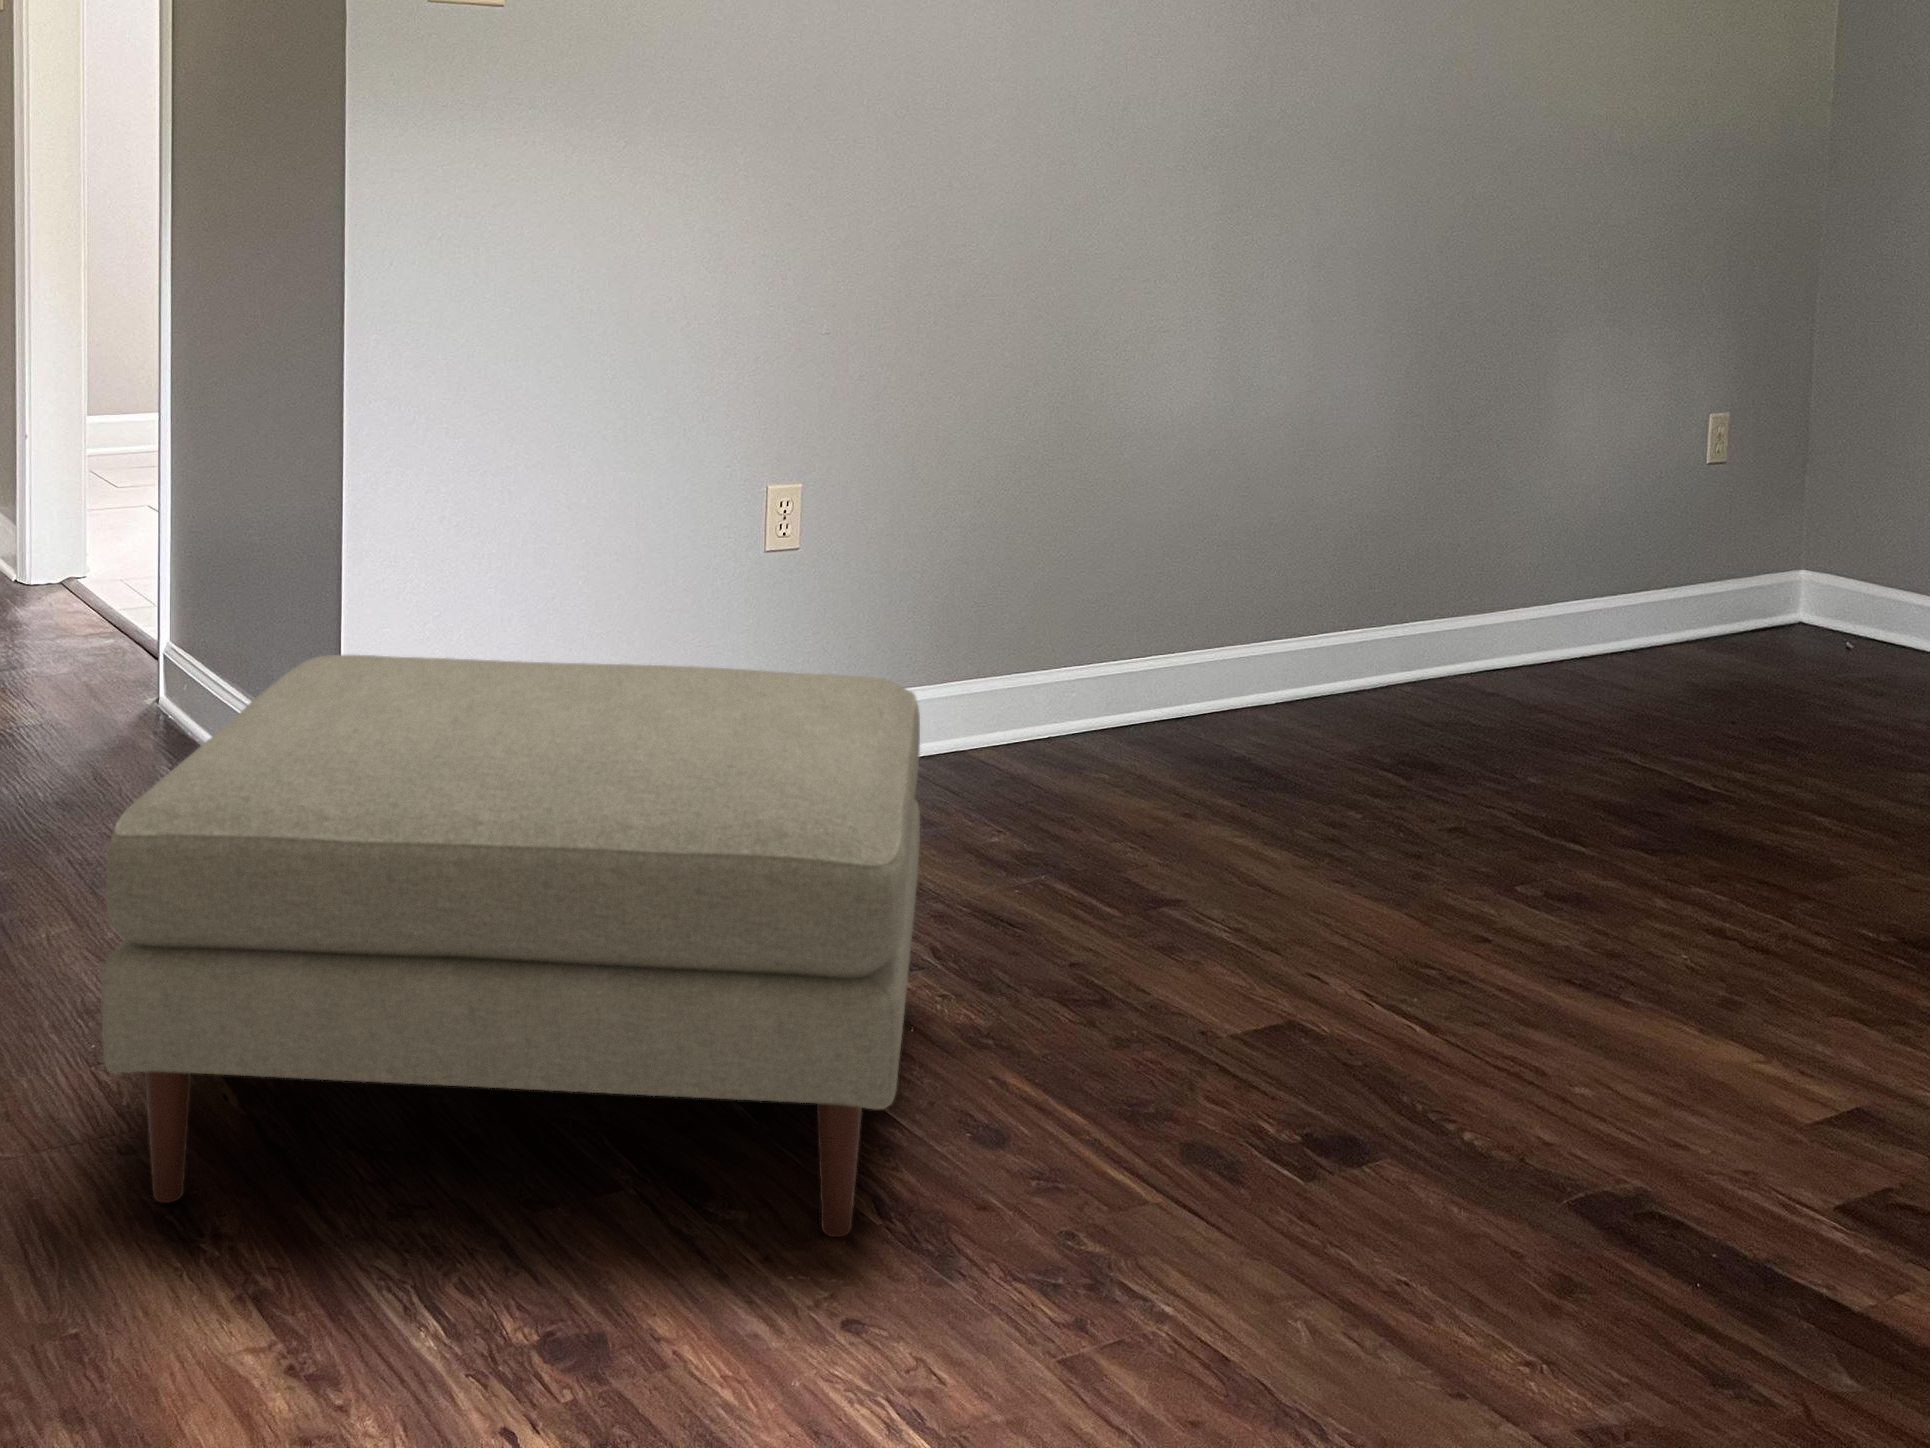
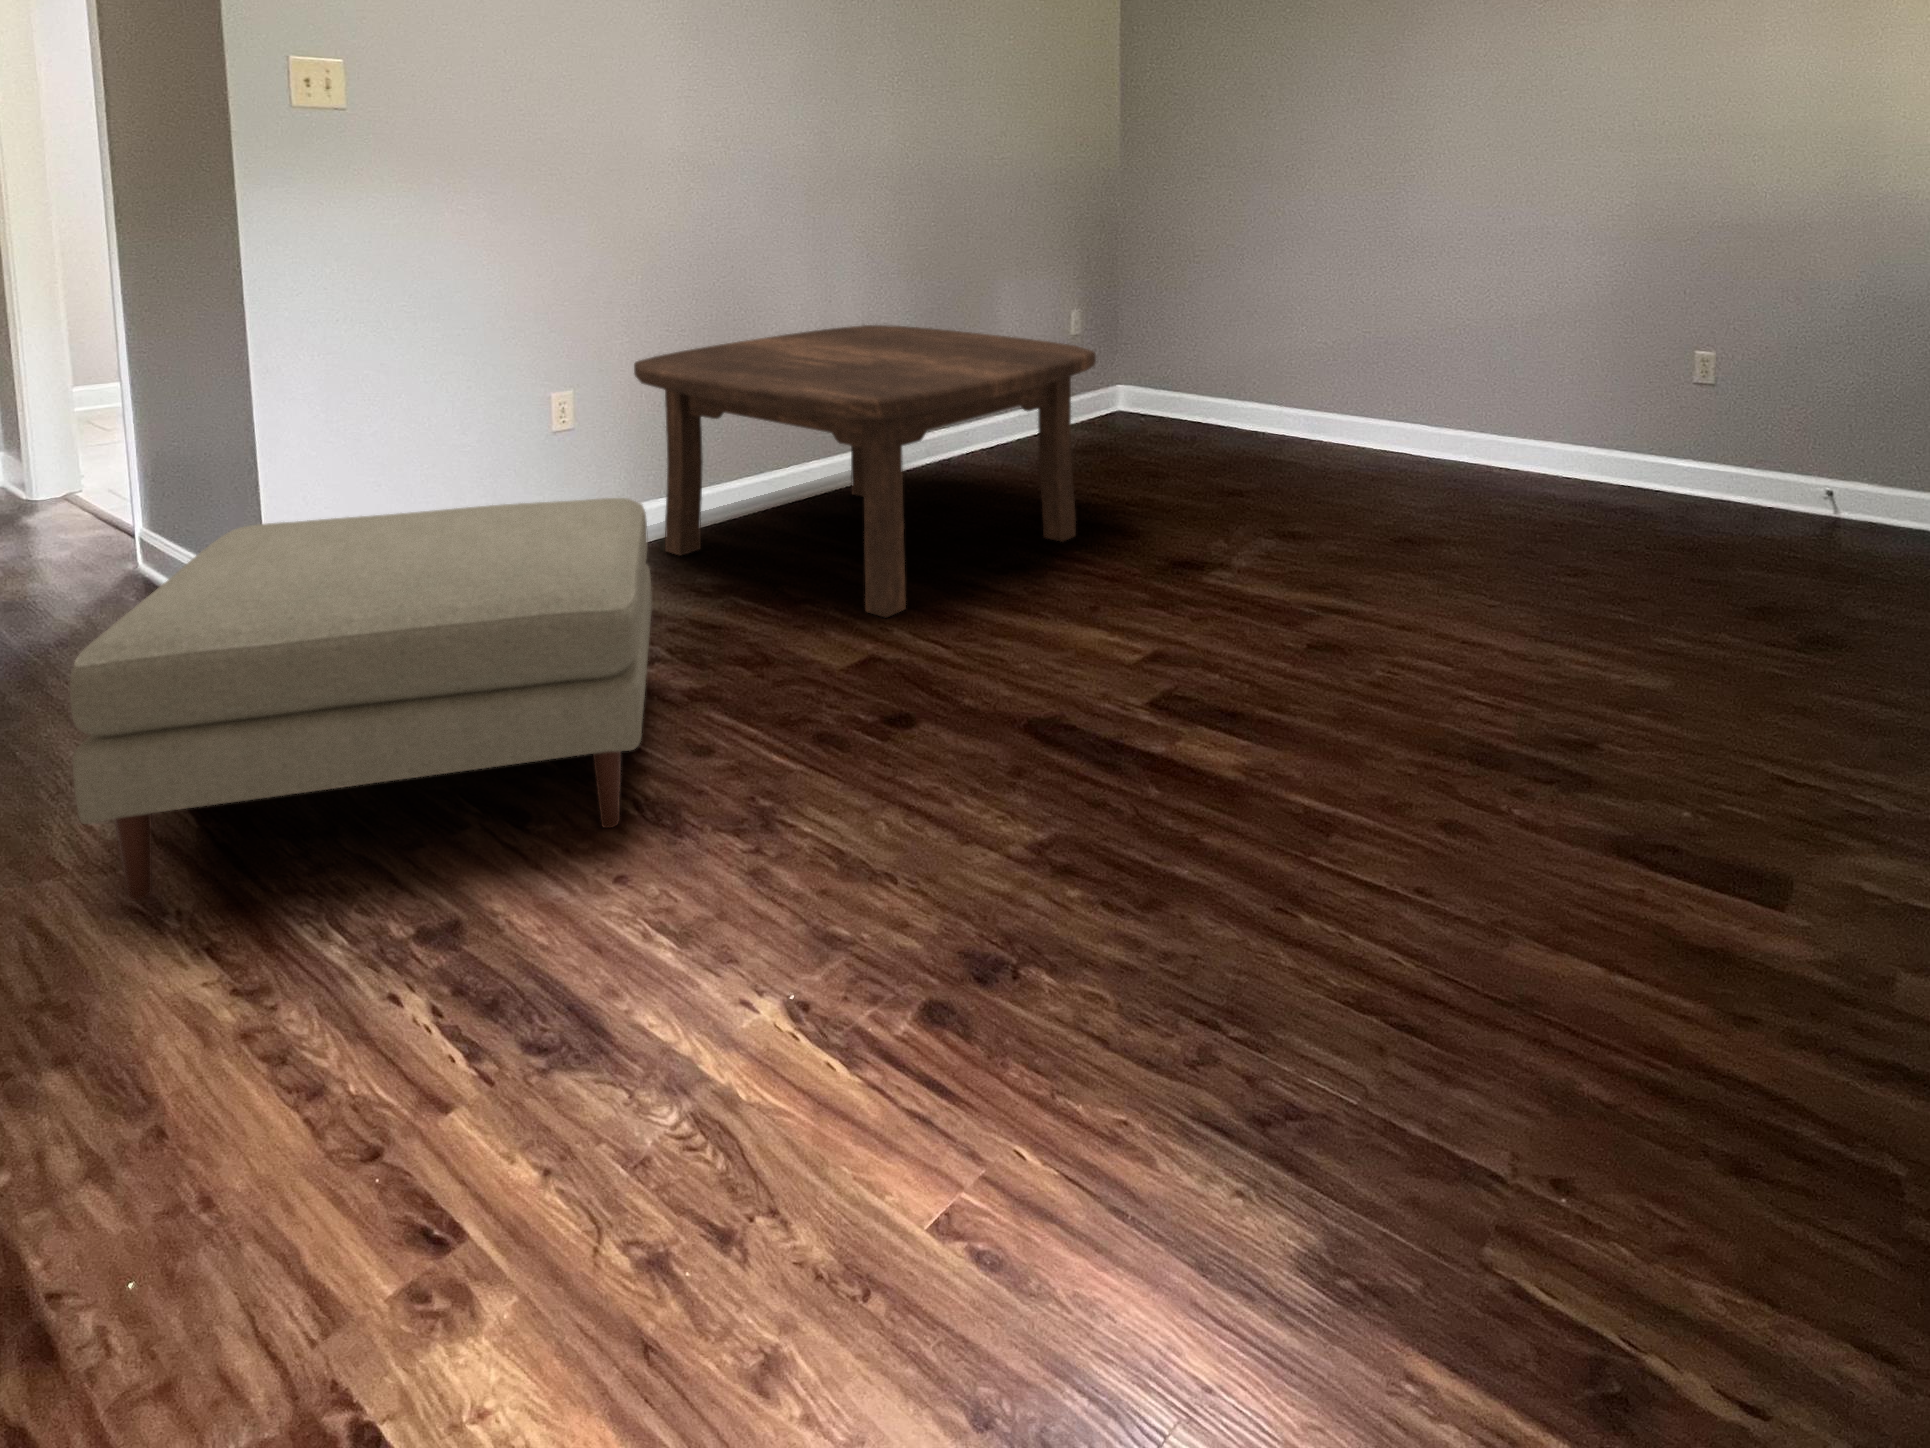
coffee table: none [907,411,1774,960] -> present [634,325,1096,617]

